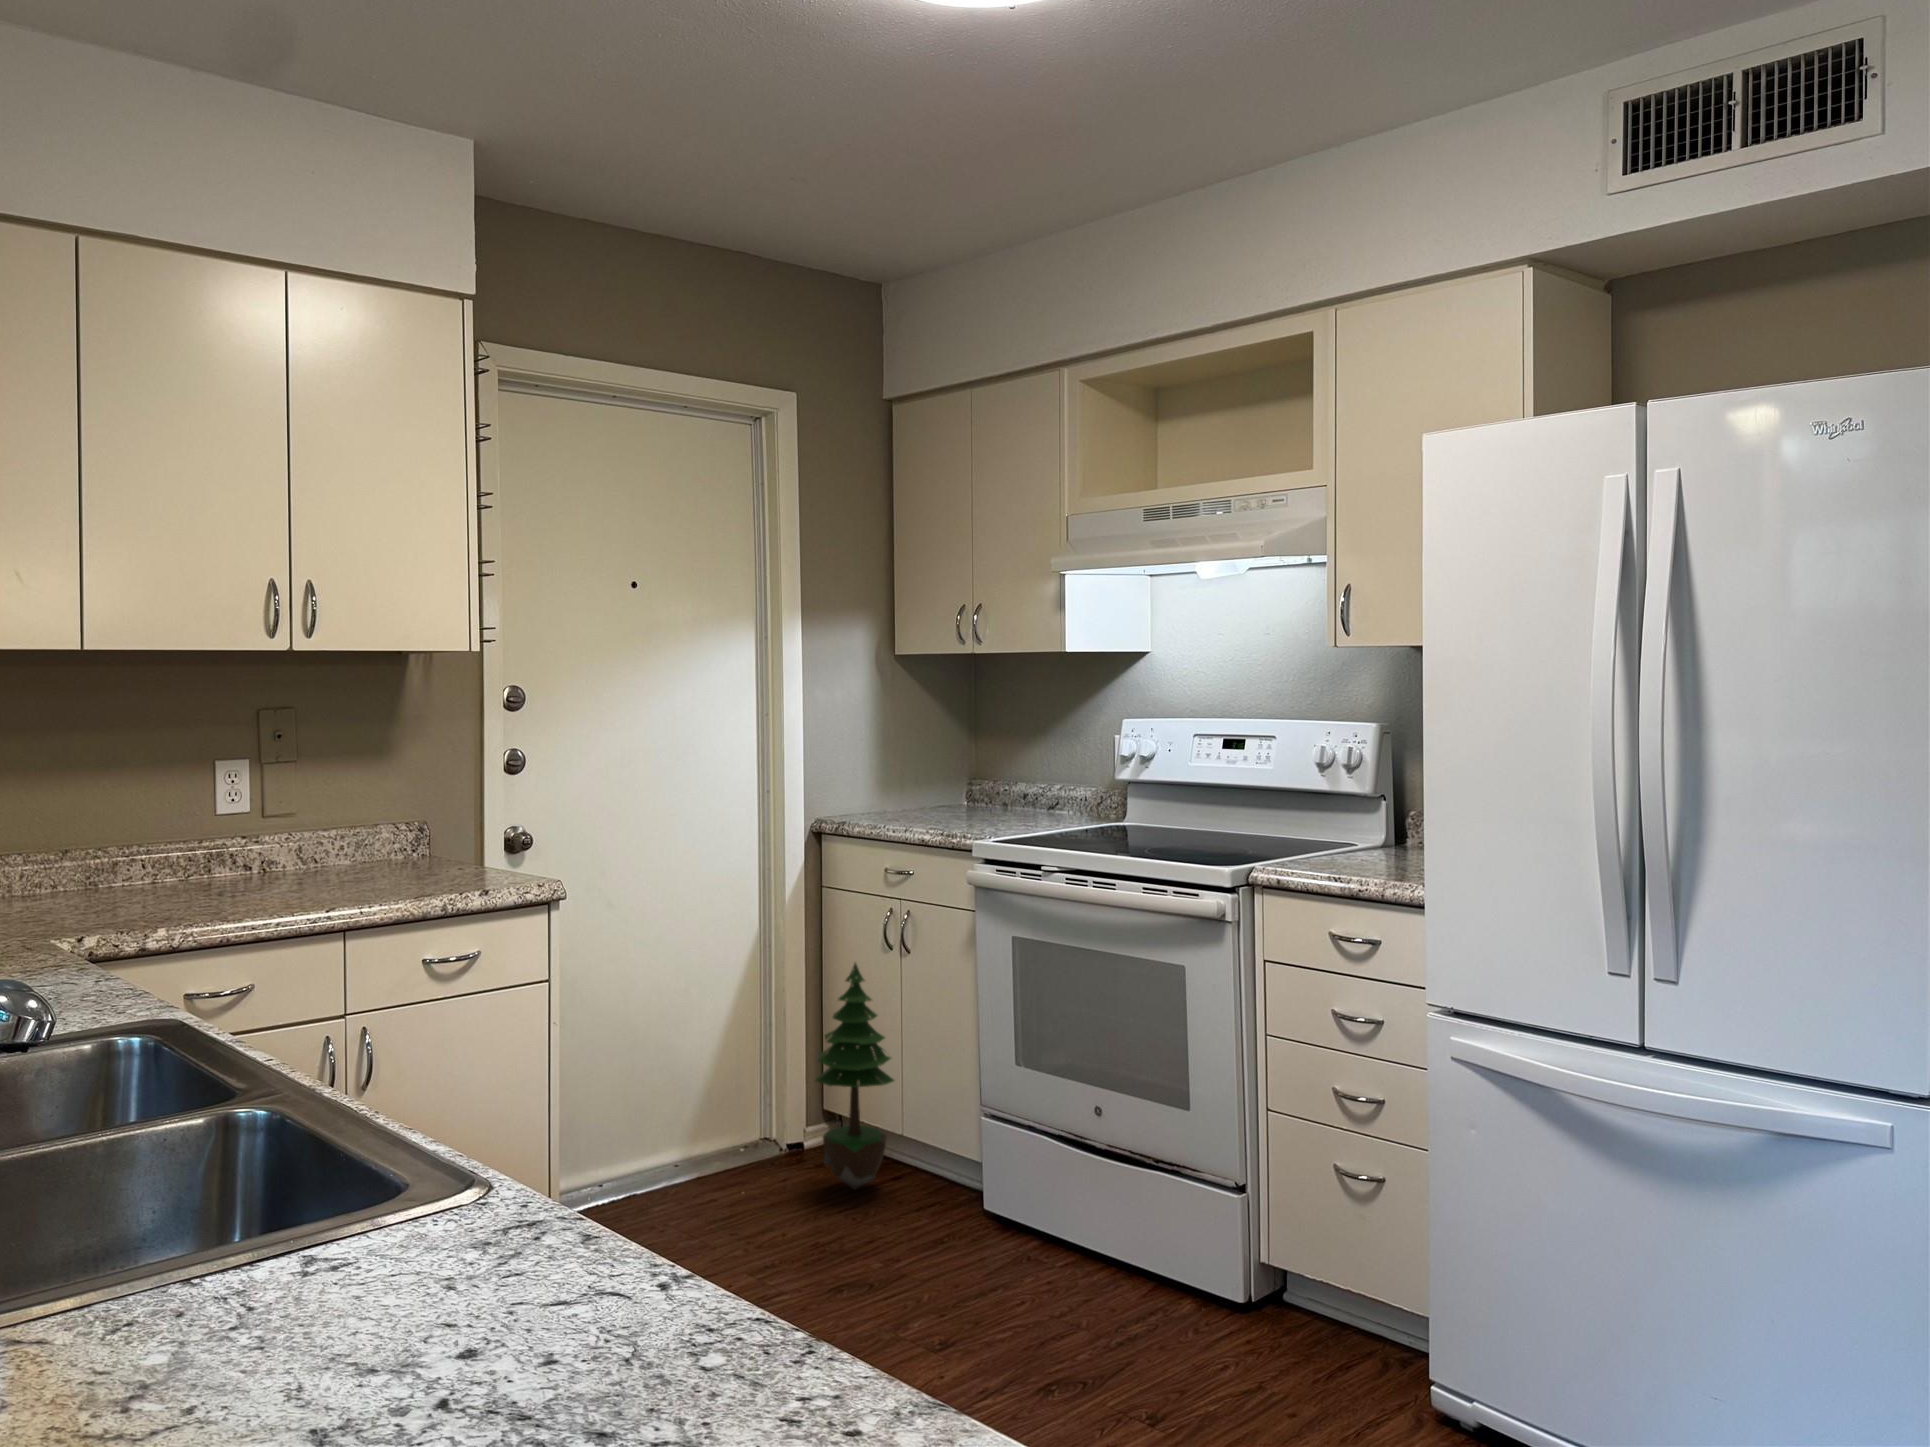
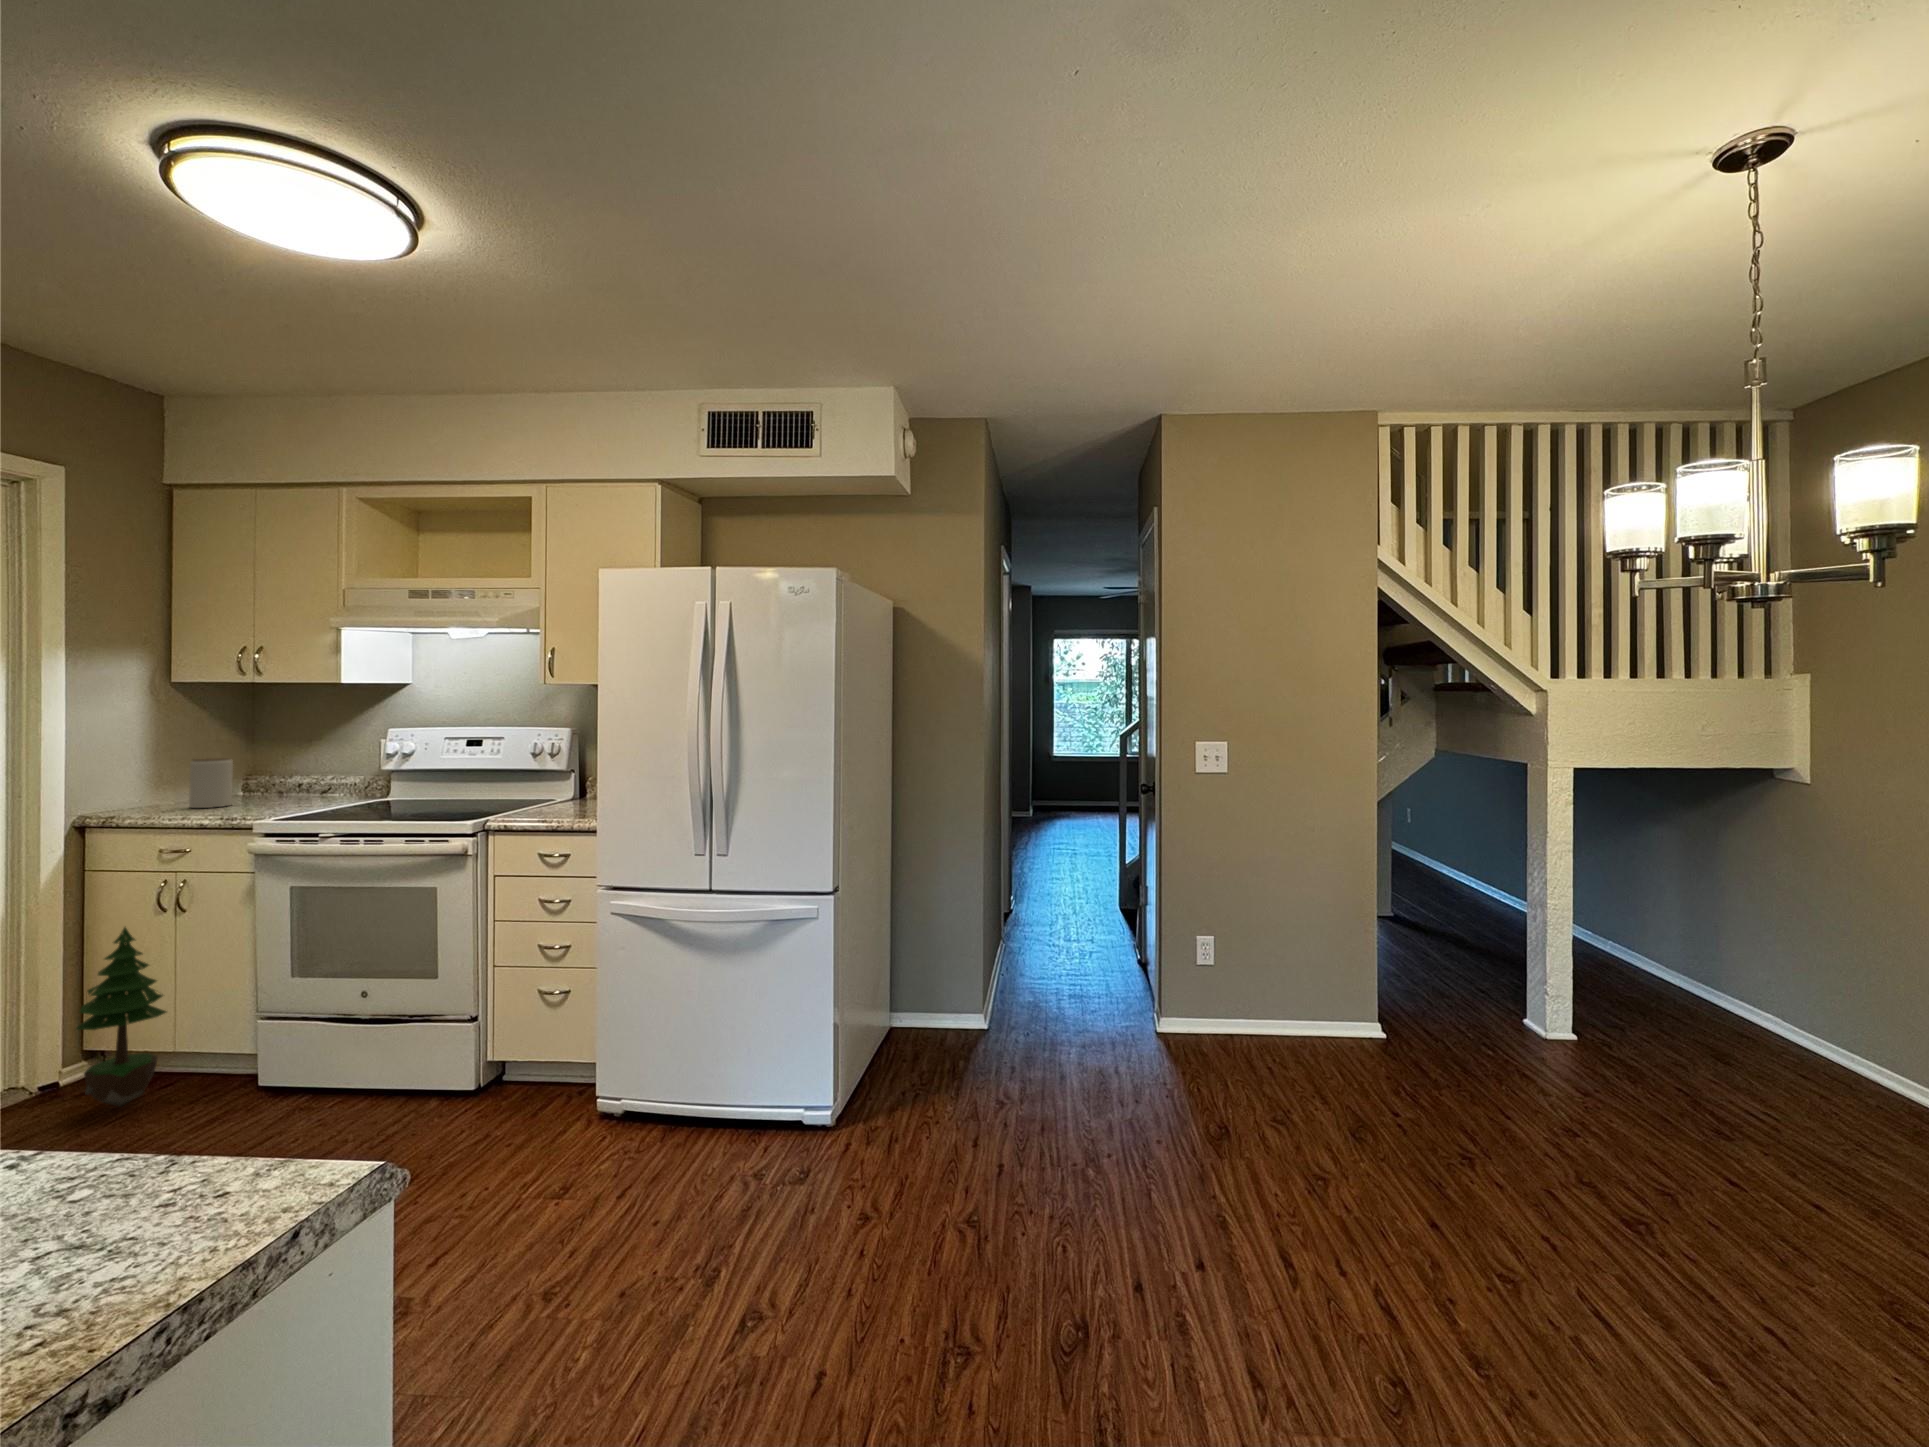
jar: none [913,754,954,819] -> present [189,758,233,808]

